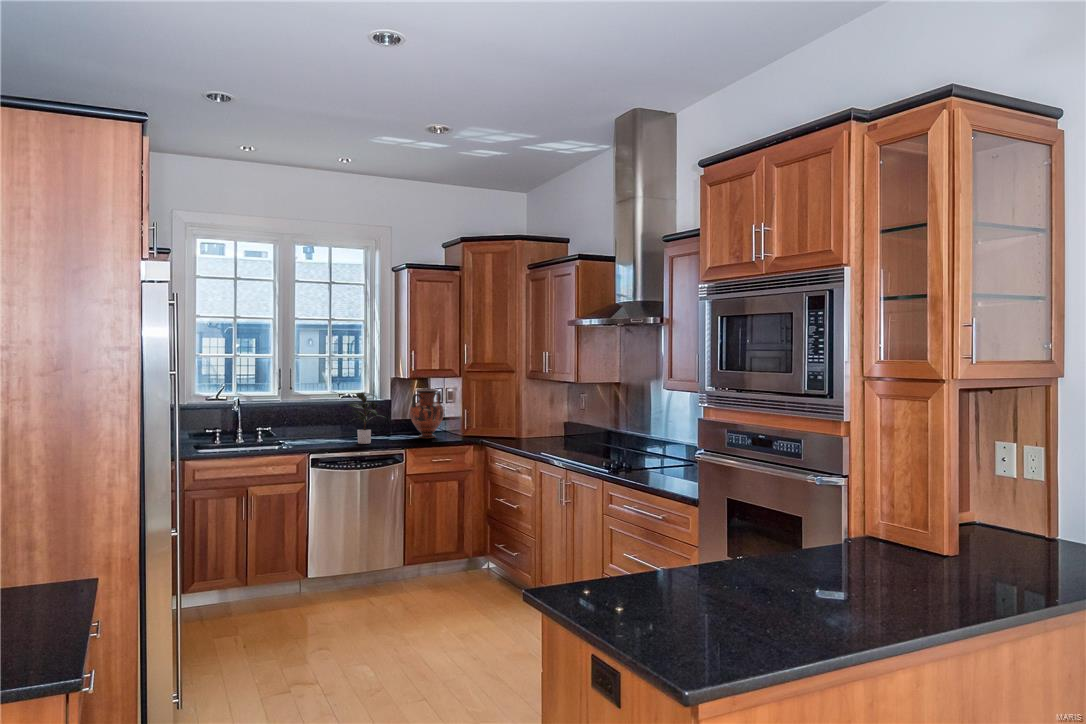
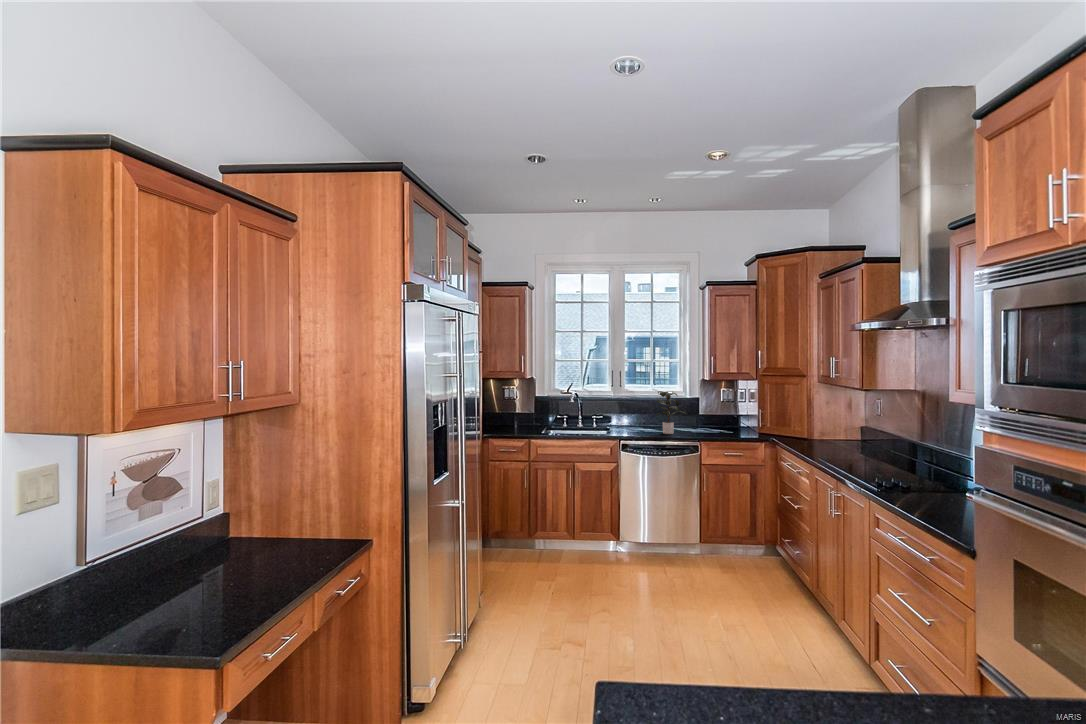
vase: present [410,389,444,438] -> none [712,389,743,433]

